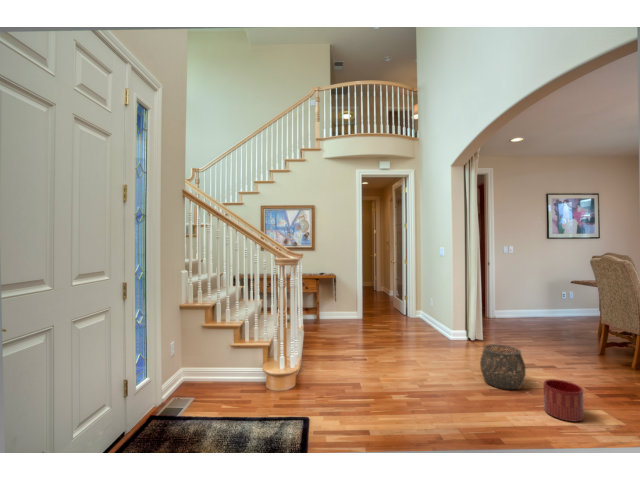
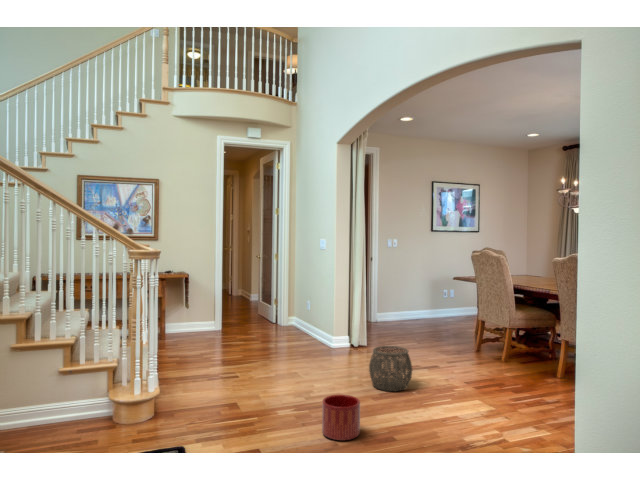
planter: present [544,379,584,422] -> present [322,395,360,441]

